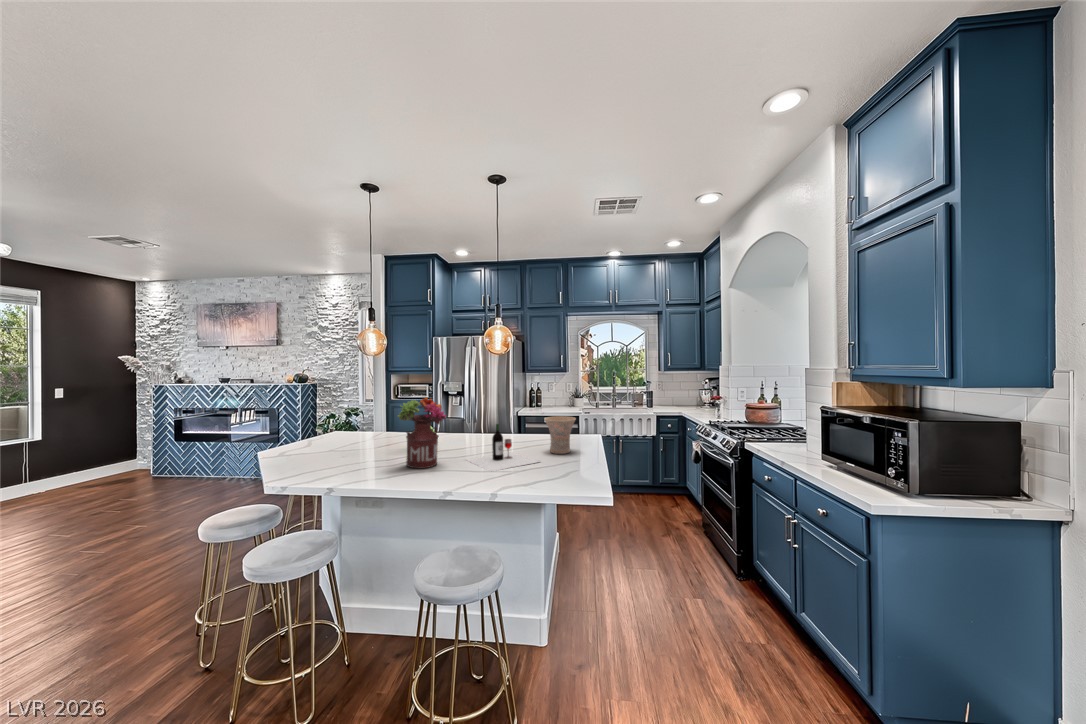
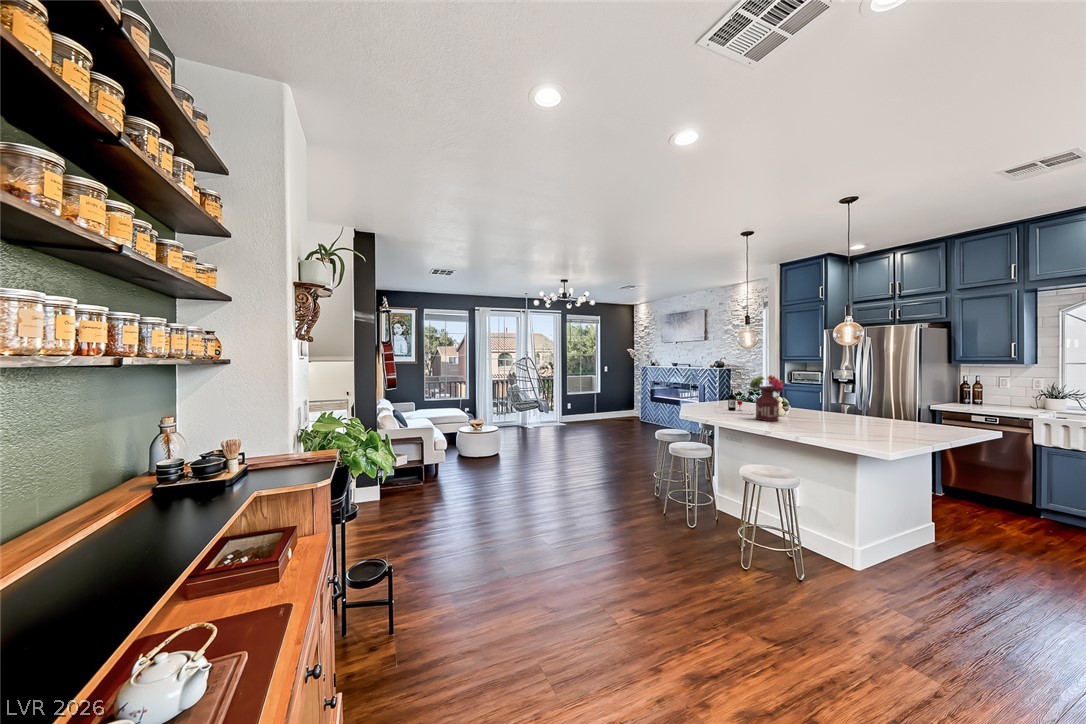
vase: present [544,416,576,454] -> none [888,400,928,434]
wine bottle: present [466,424,539,471] -> present [714,389,753,414]

